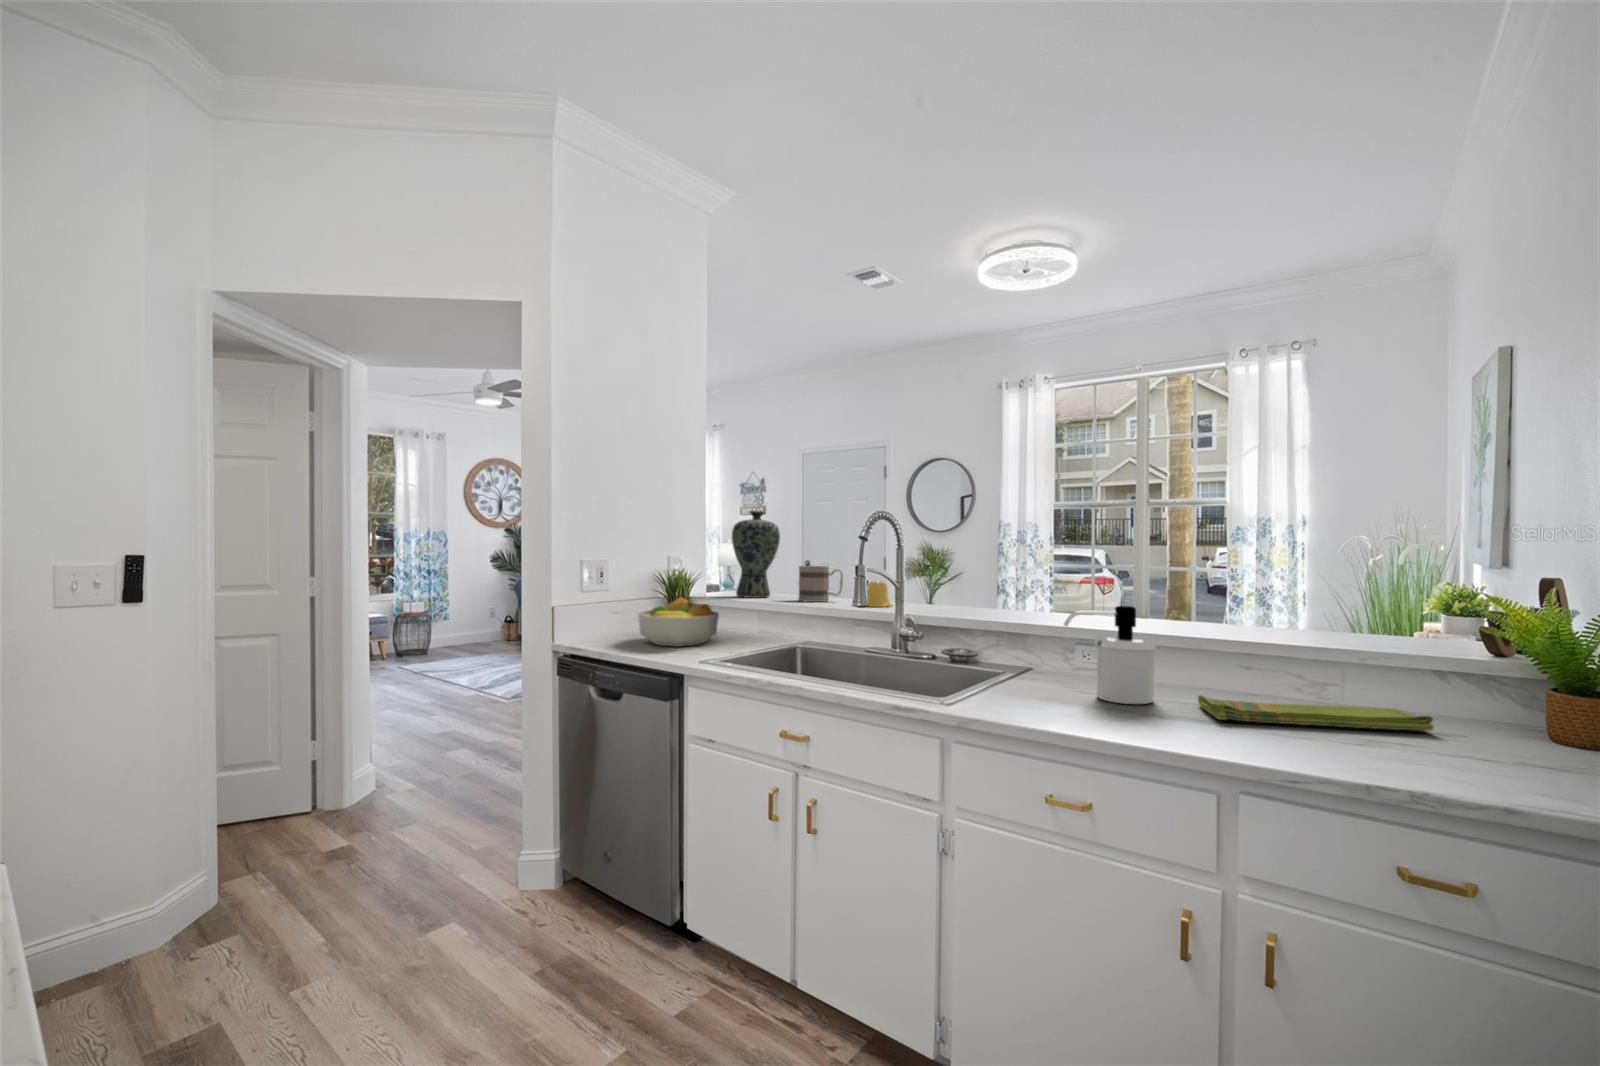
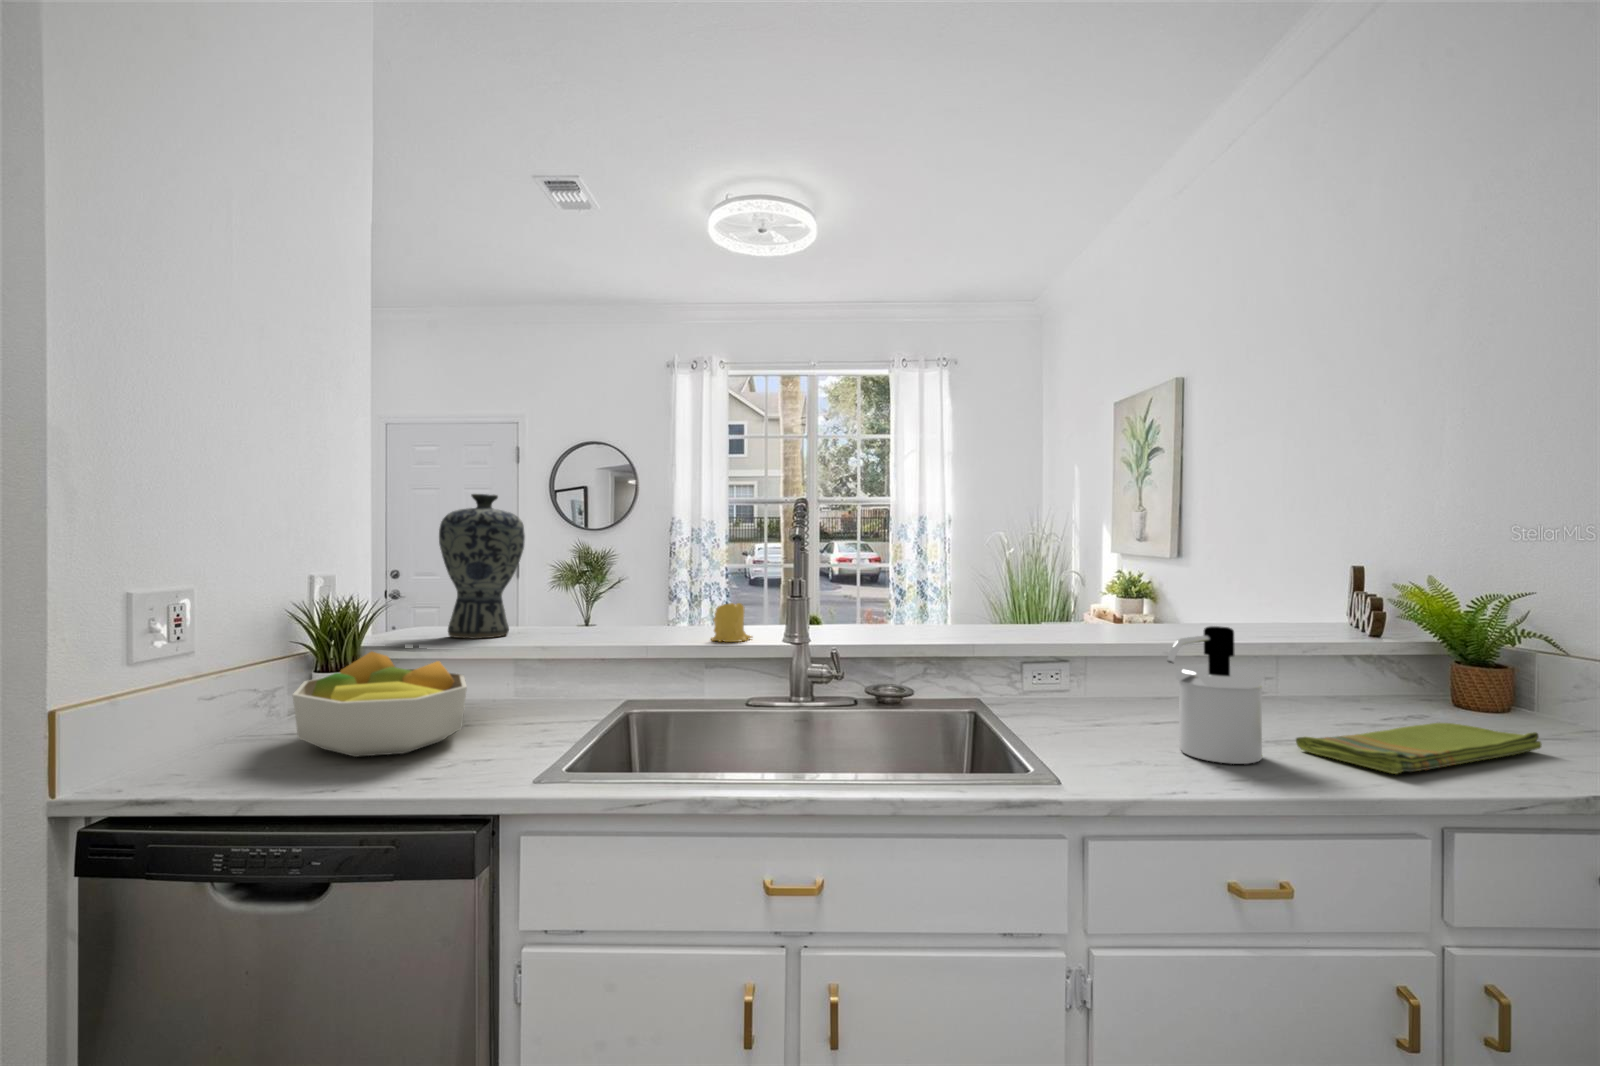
mug: present [798,566,843,602] -> none [576,581,646,639]

